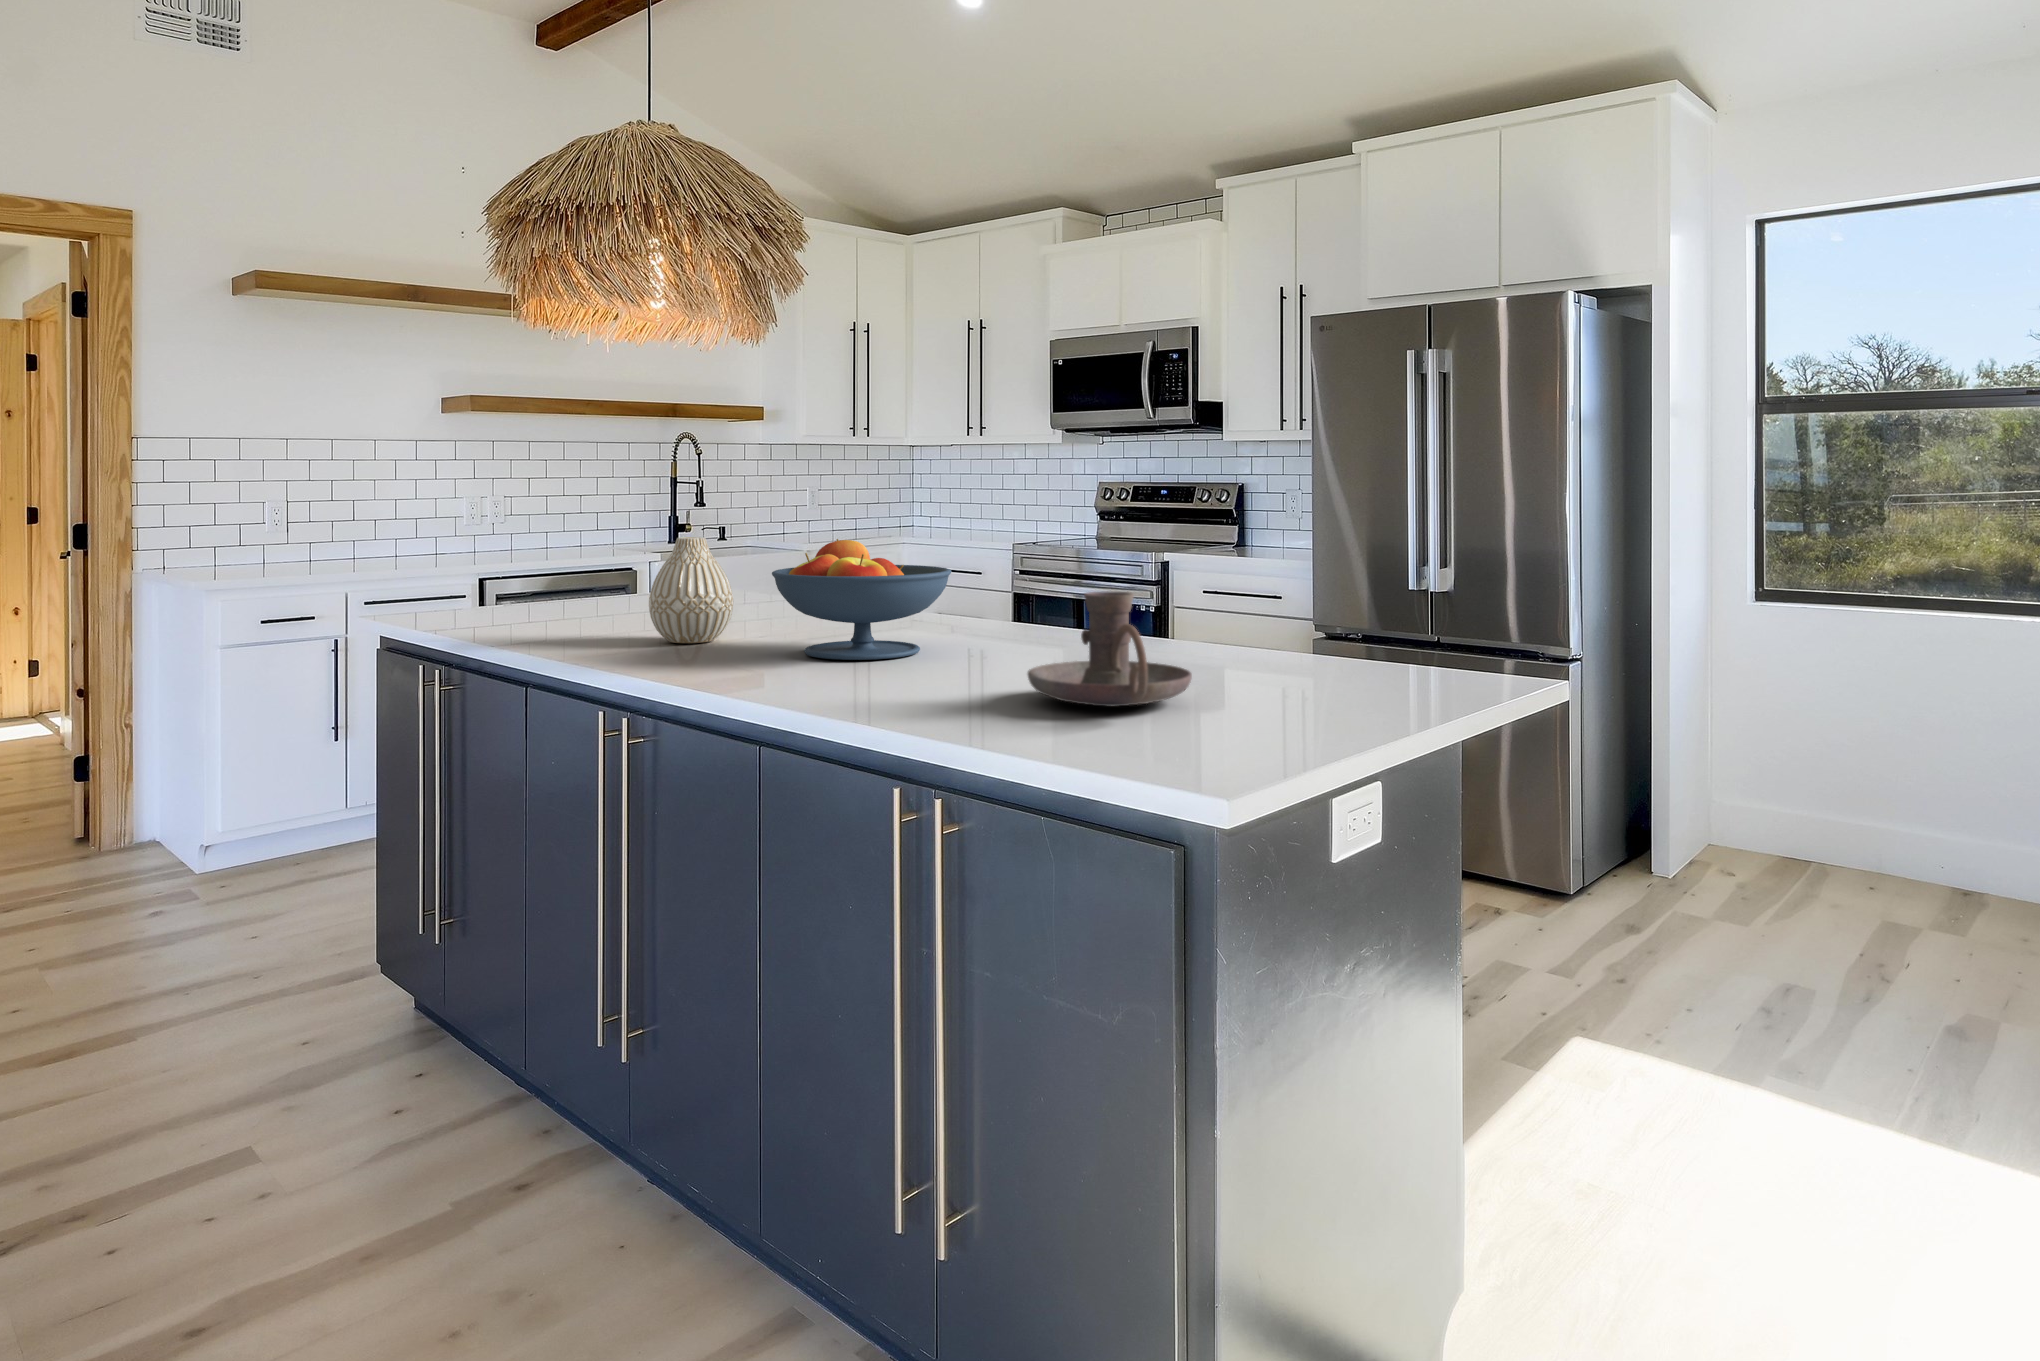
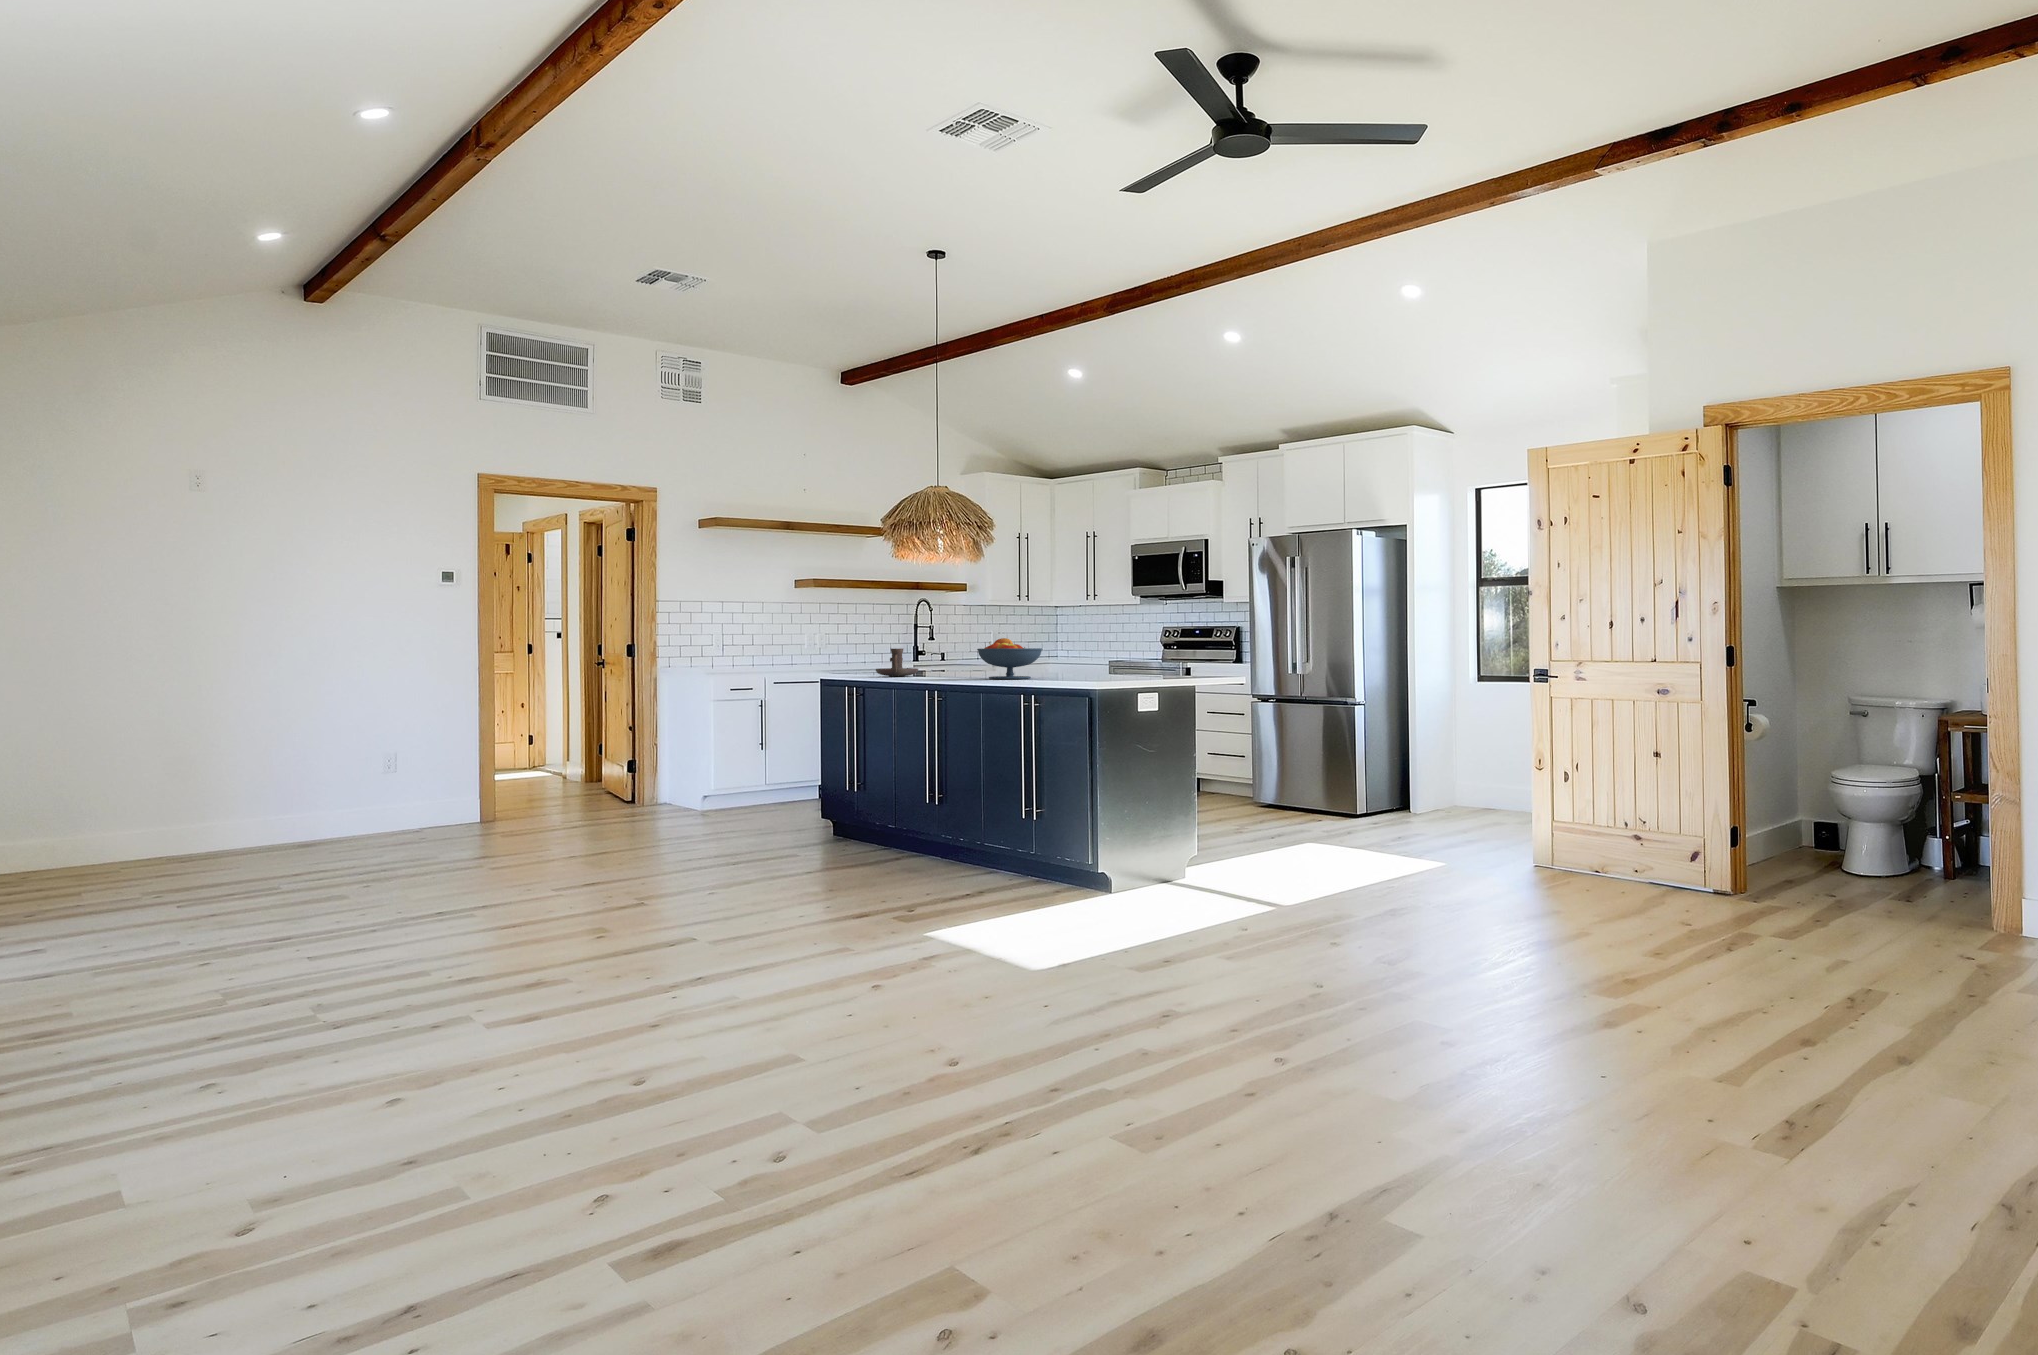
vase: present [649,537,733,643] -> none [930,639,962,678]
candle holder: present [1028,592,1192,706] -> present [876,649,918,676]

